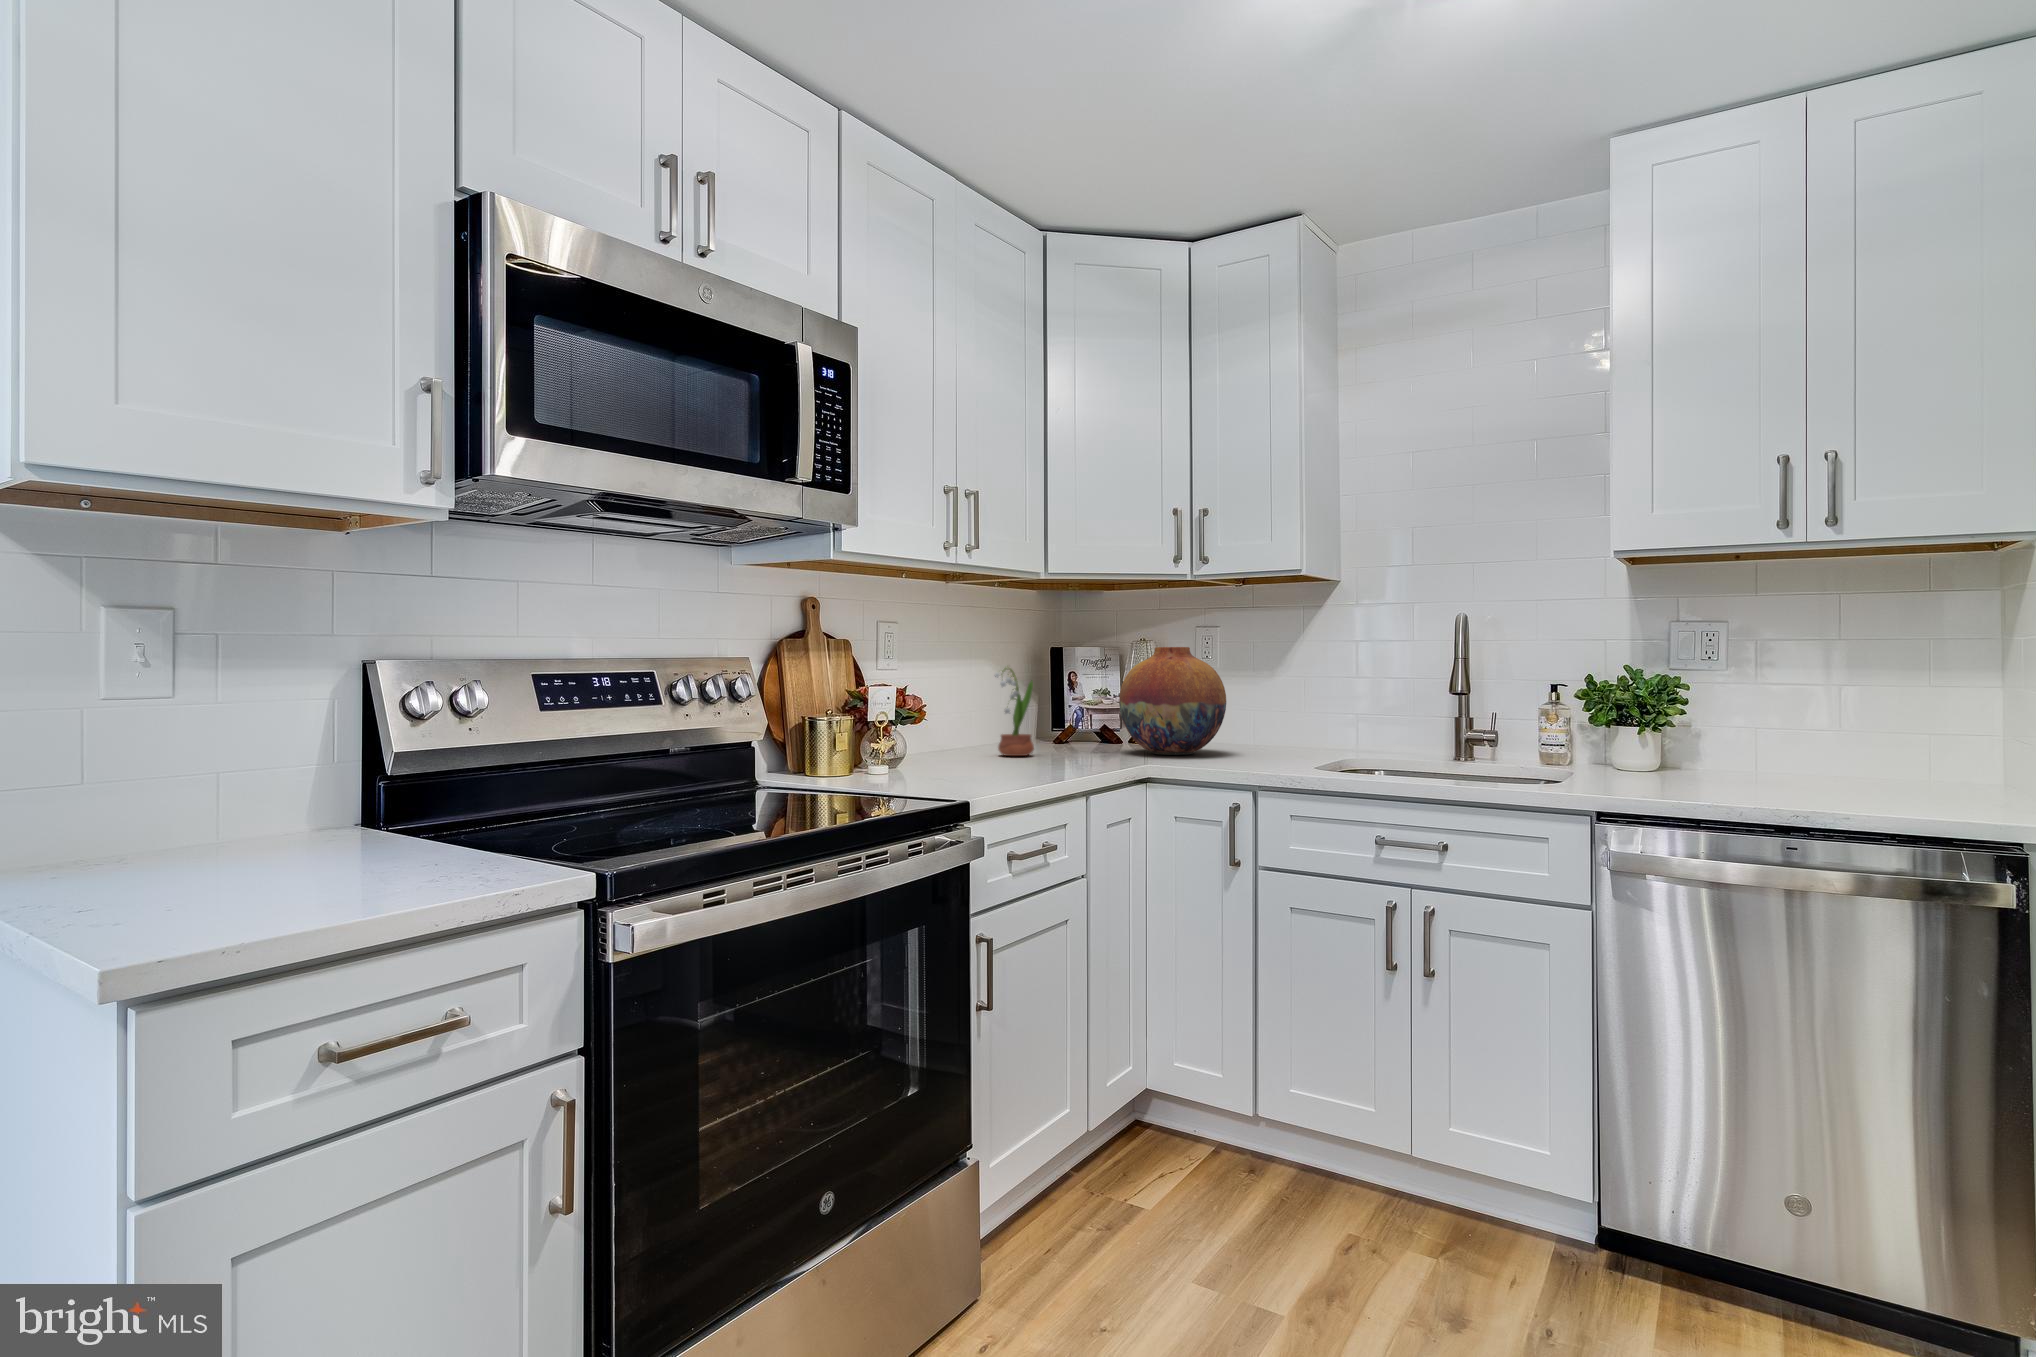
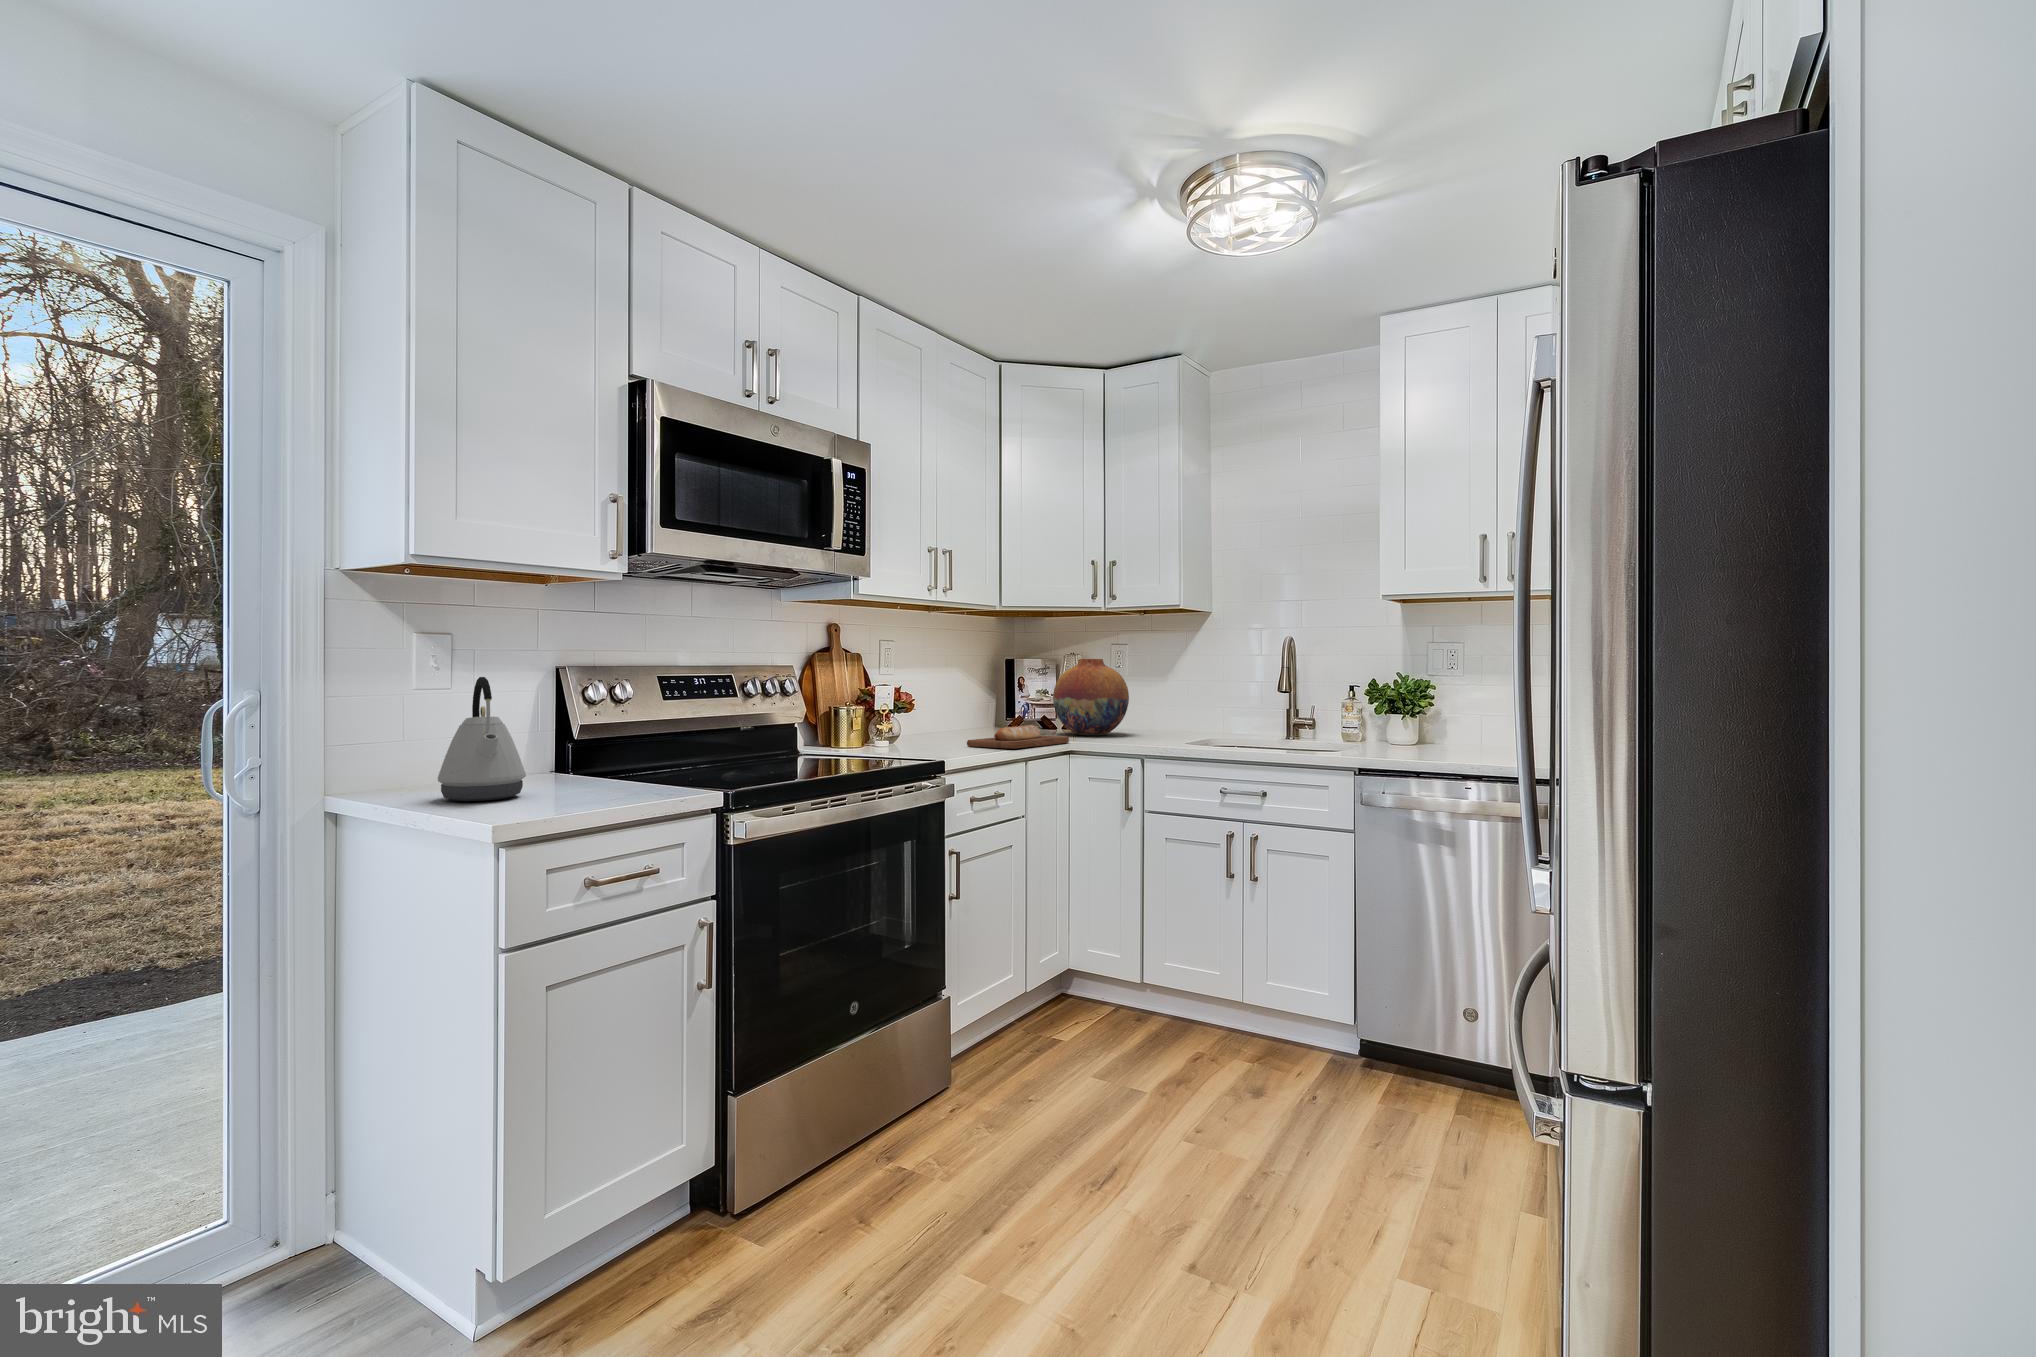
potted flower: present [994,668,1034,756] -> none [963,671,992,736]
kettle: none [94,680,261,896] -> present [438,677,526,801]
bread loaf: none [1000,742,1146,779] -> present [967,725,1069,749]

